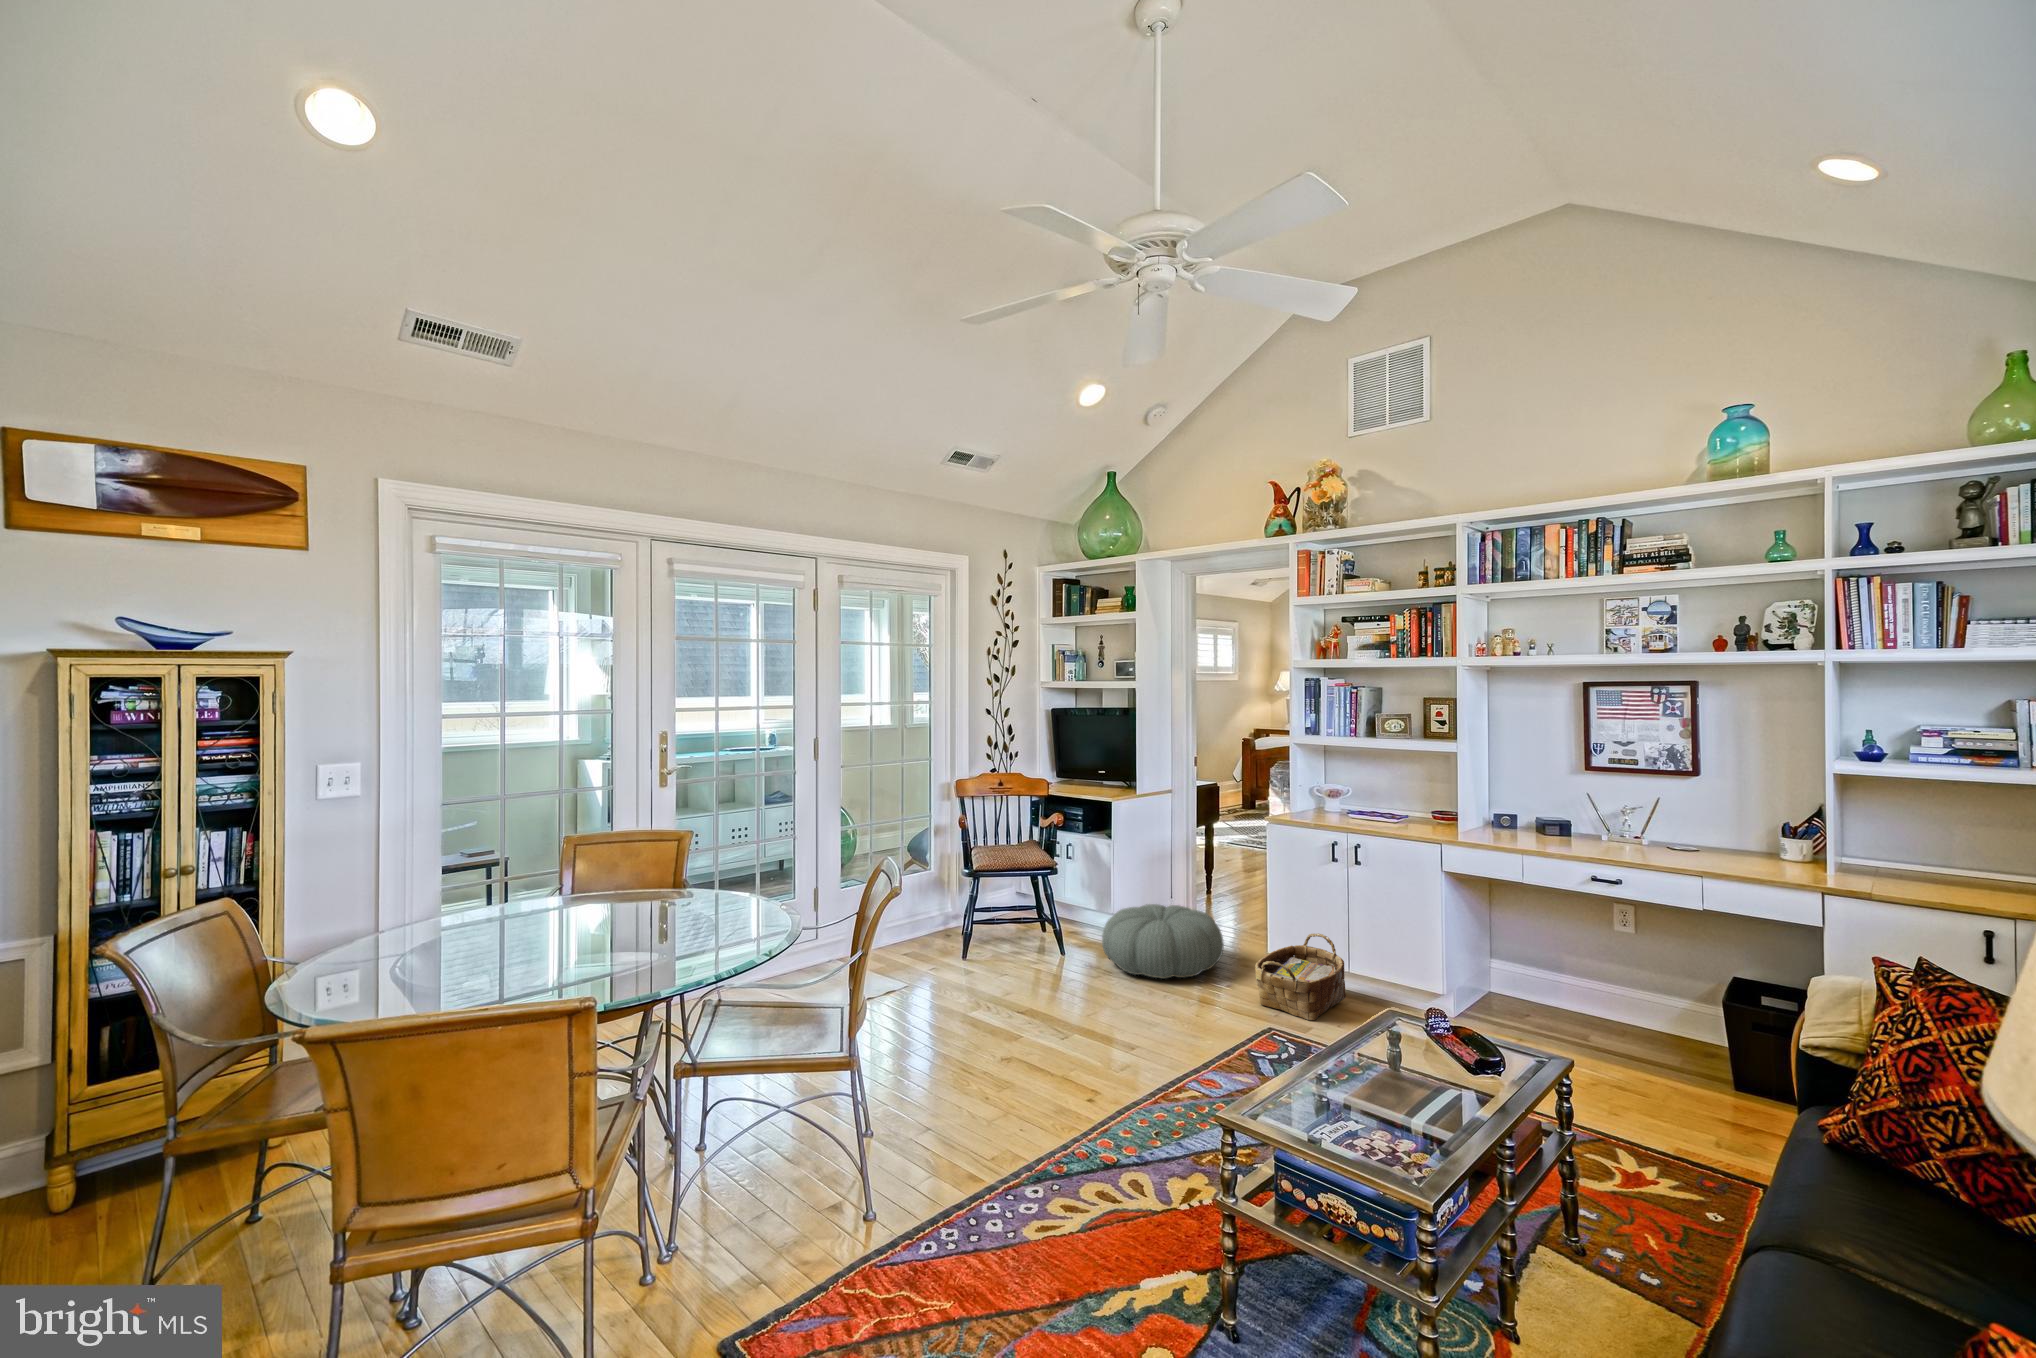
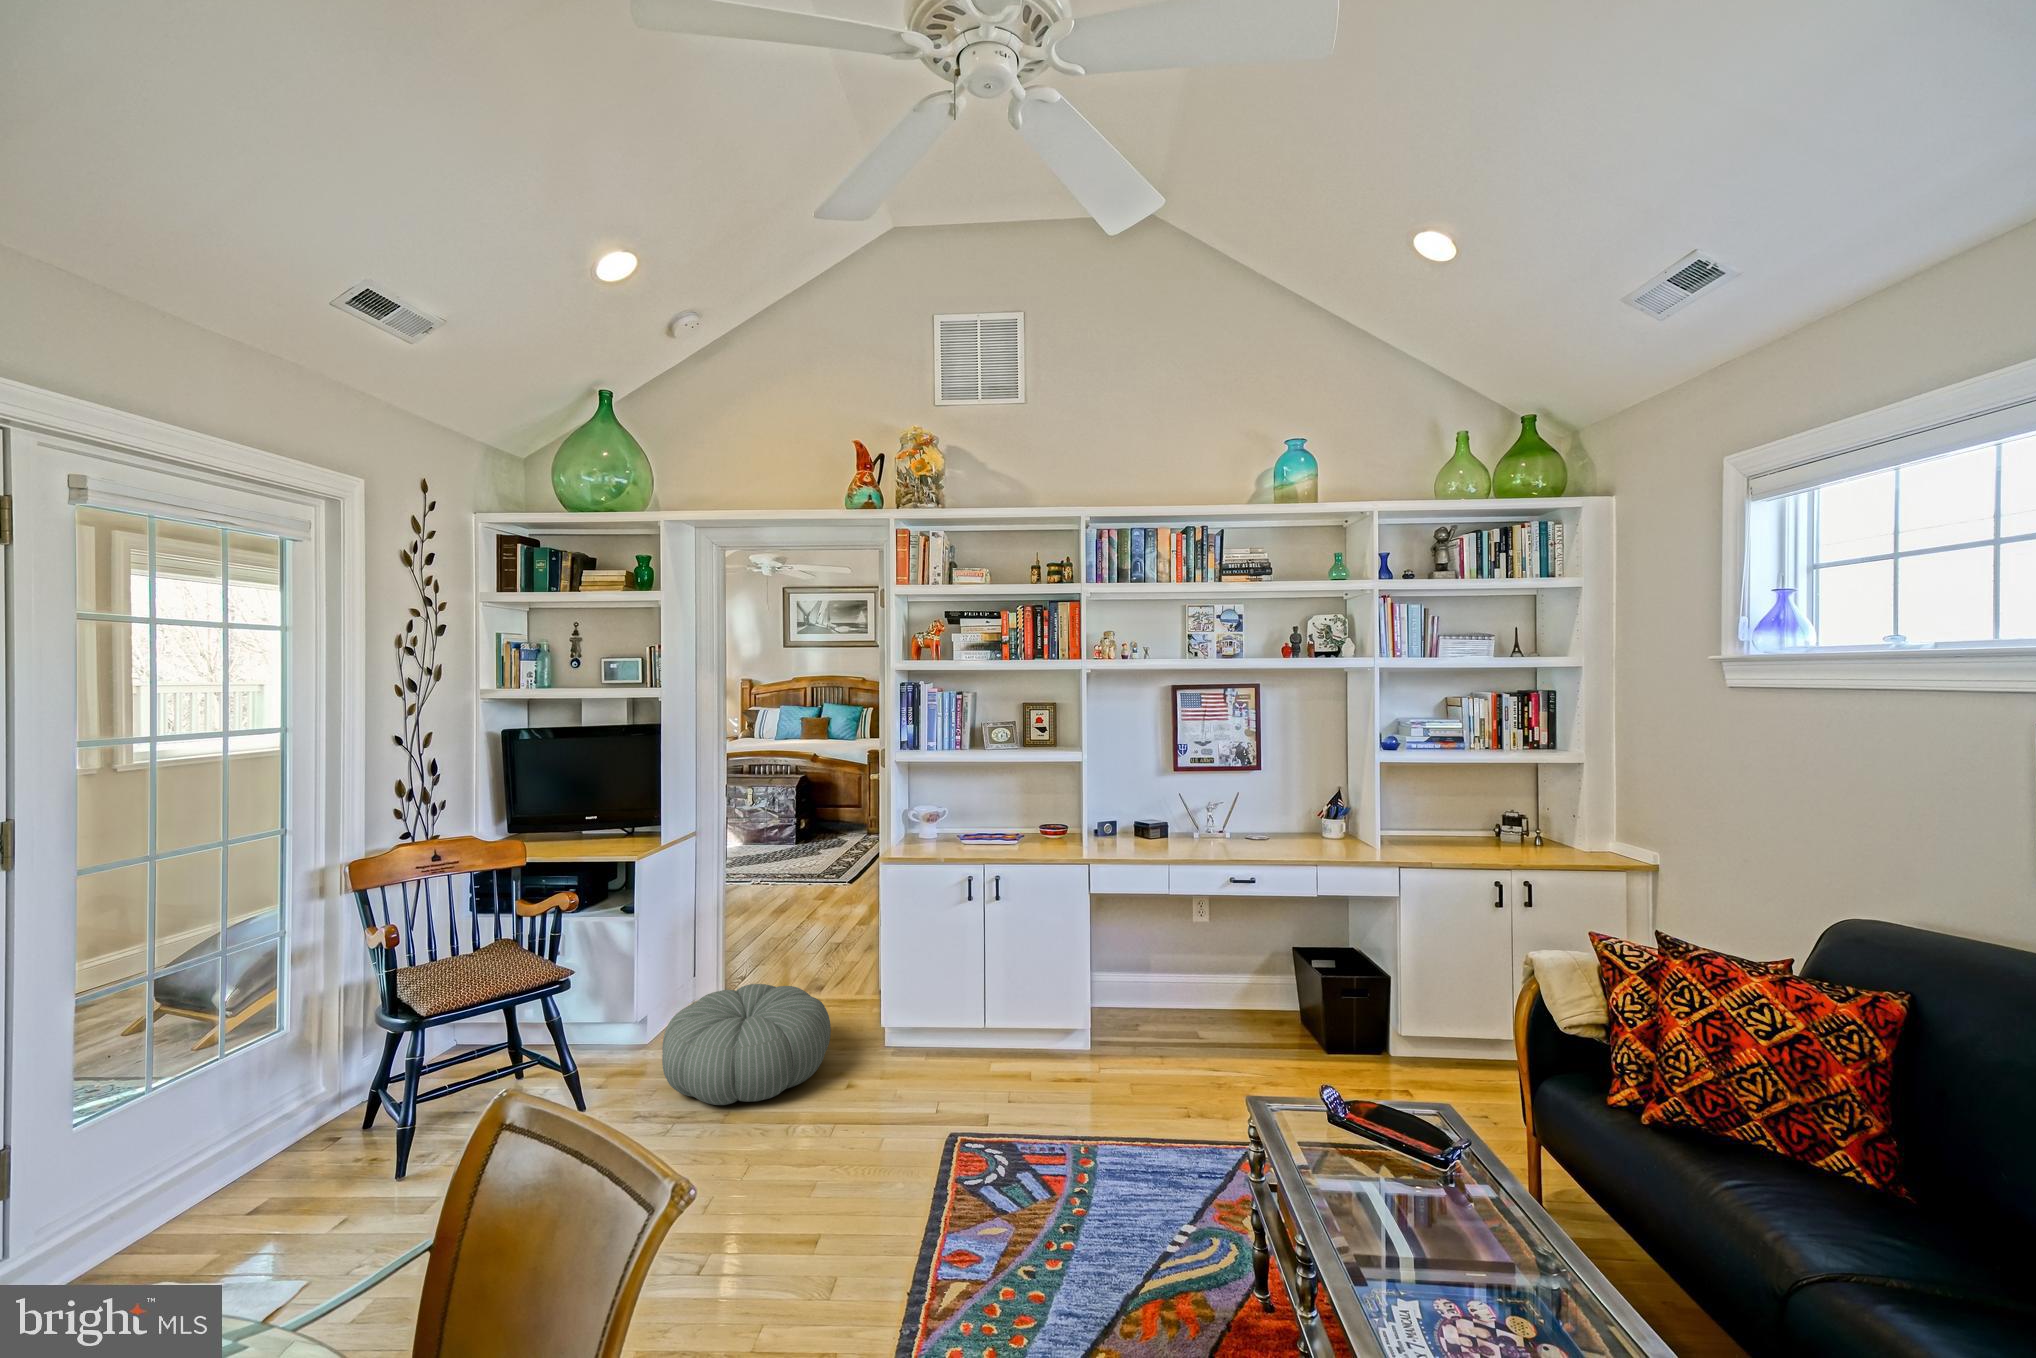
woven basket: present [1255,933,1346,1020] -> none [908,985,1002,1098]

